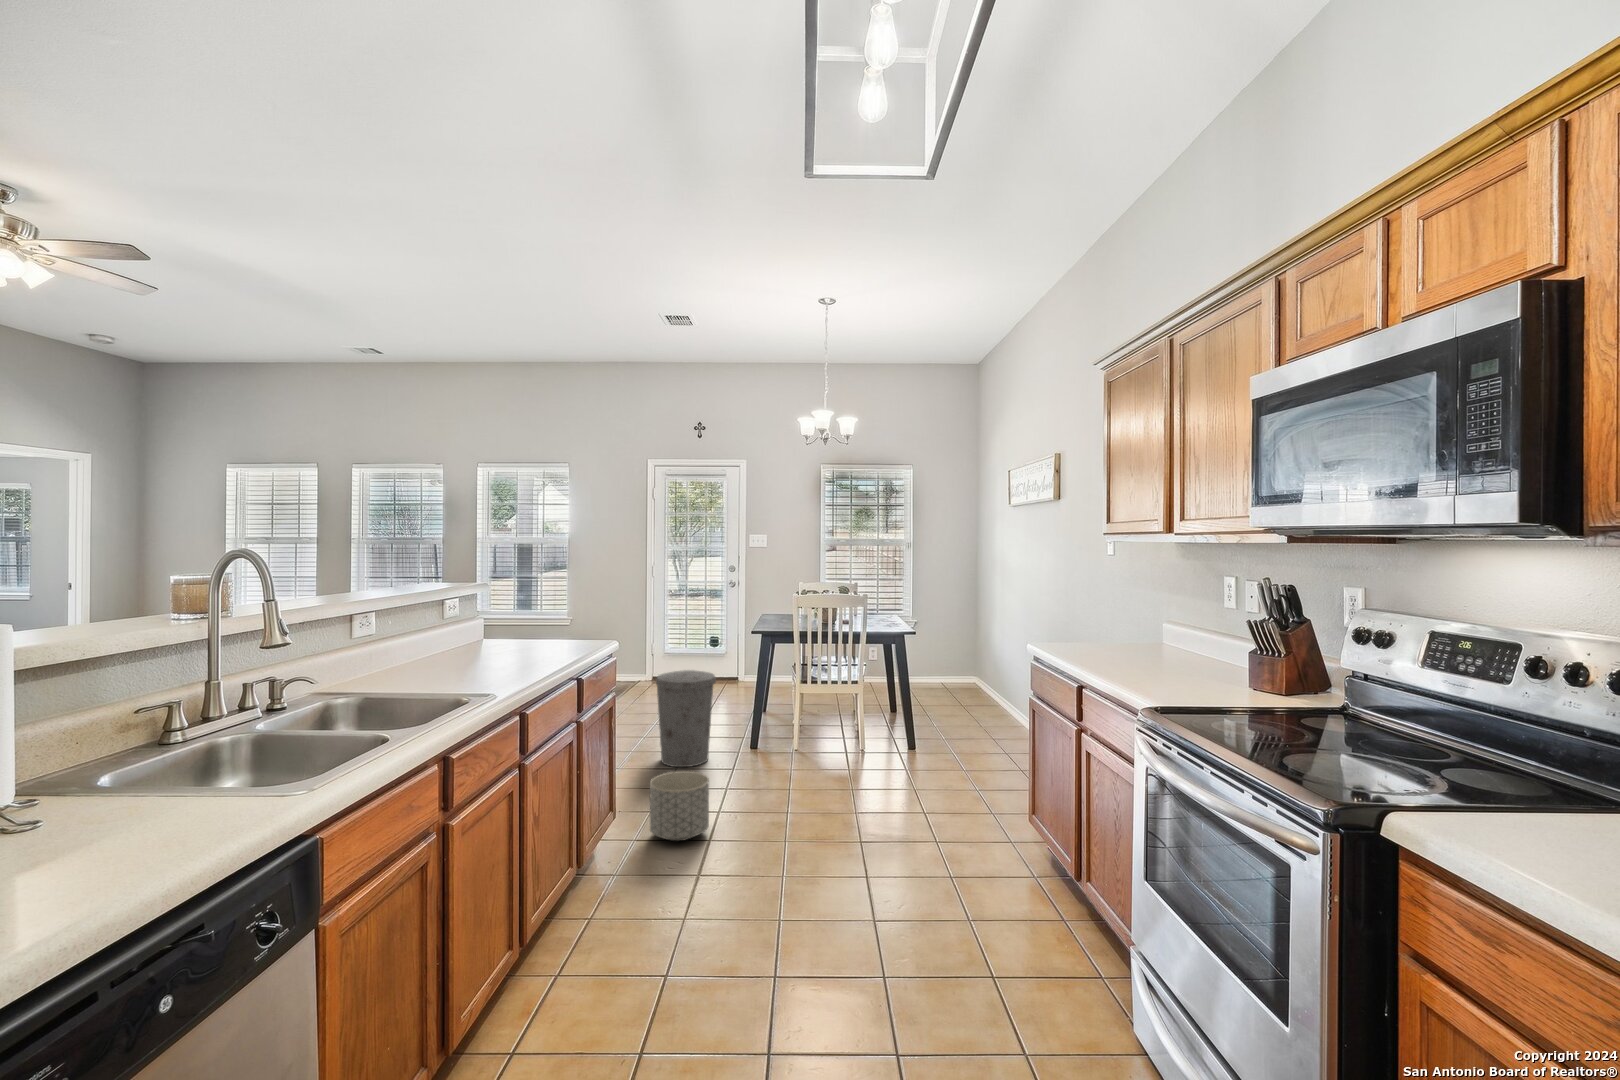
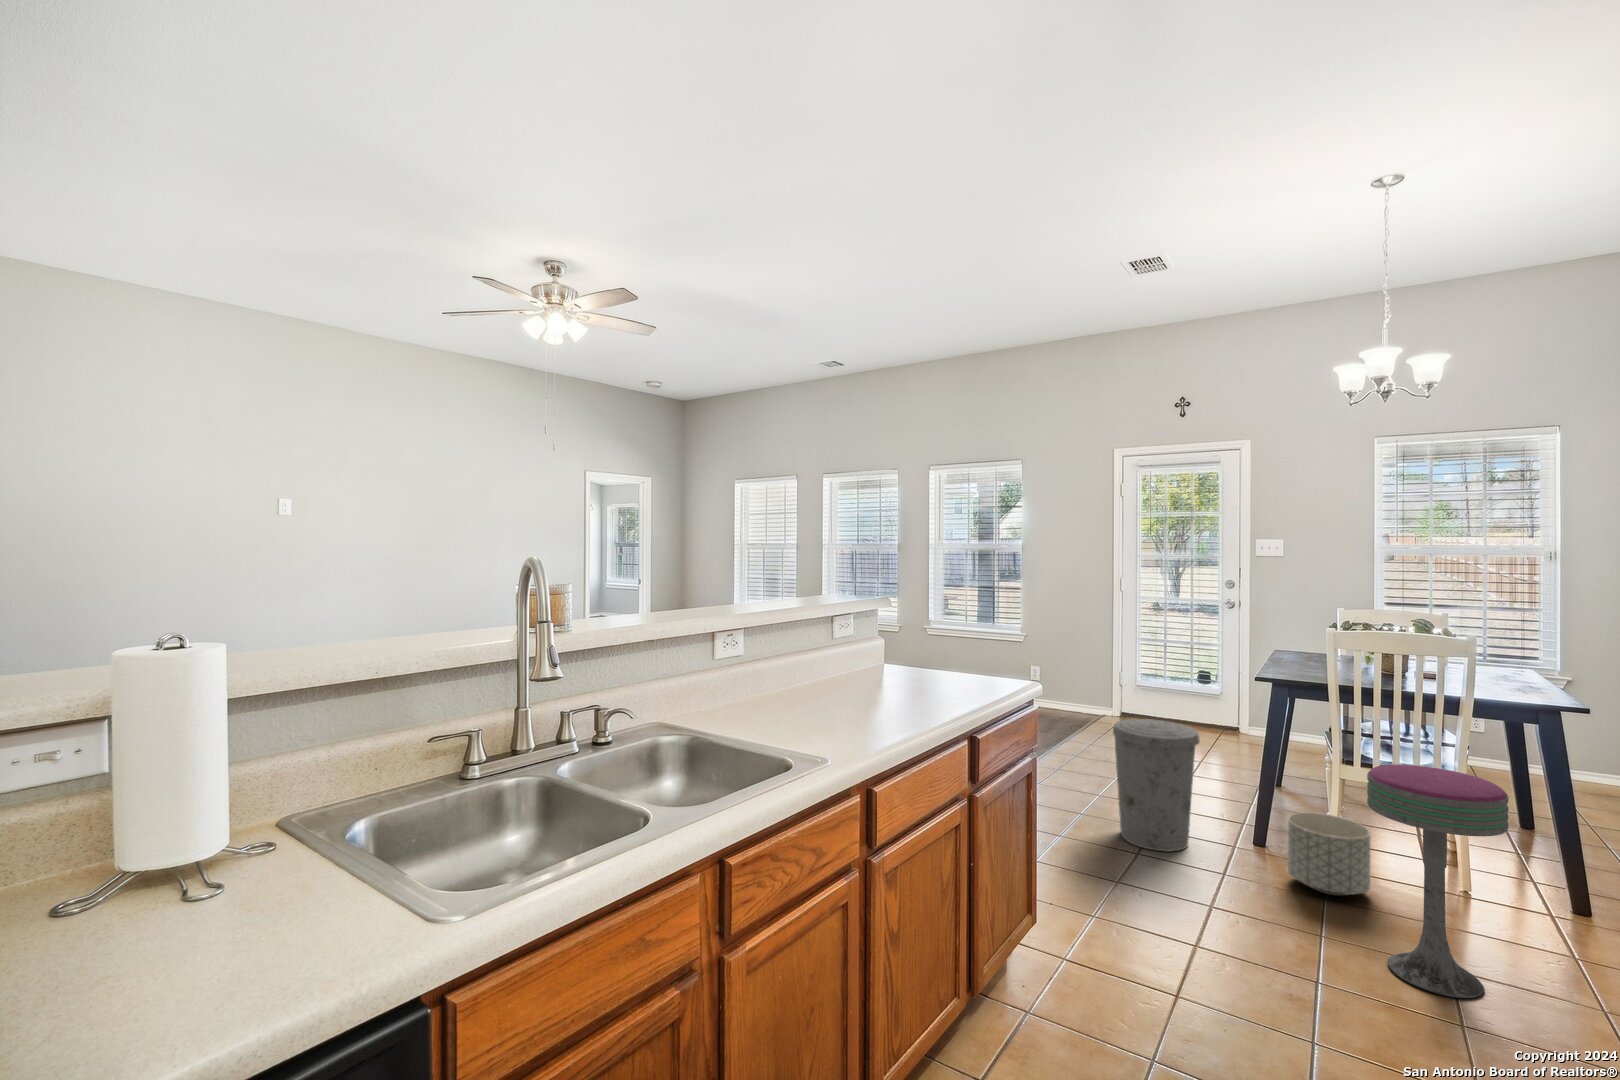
bar stool: none [815,674,881,808] -> present [1367,764,1509,998]
planter: present [650,771,709,841] -> present [1288,812,1370,896]

